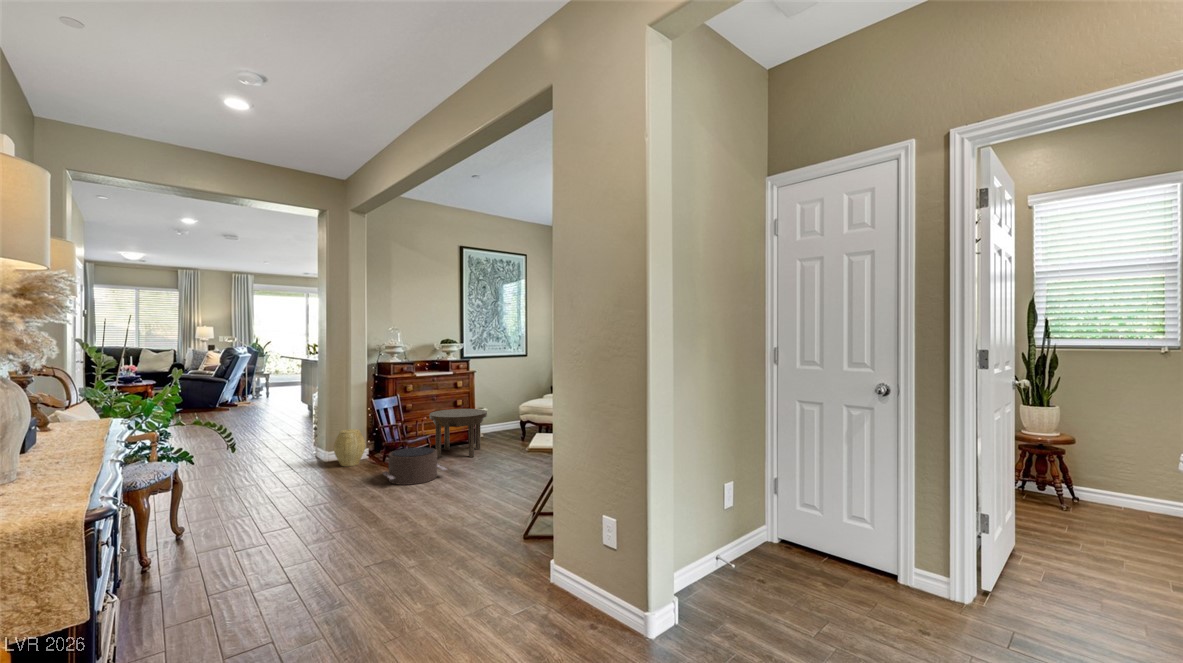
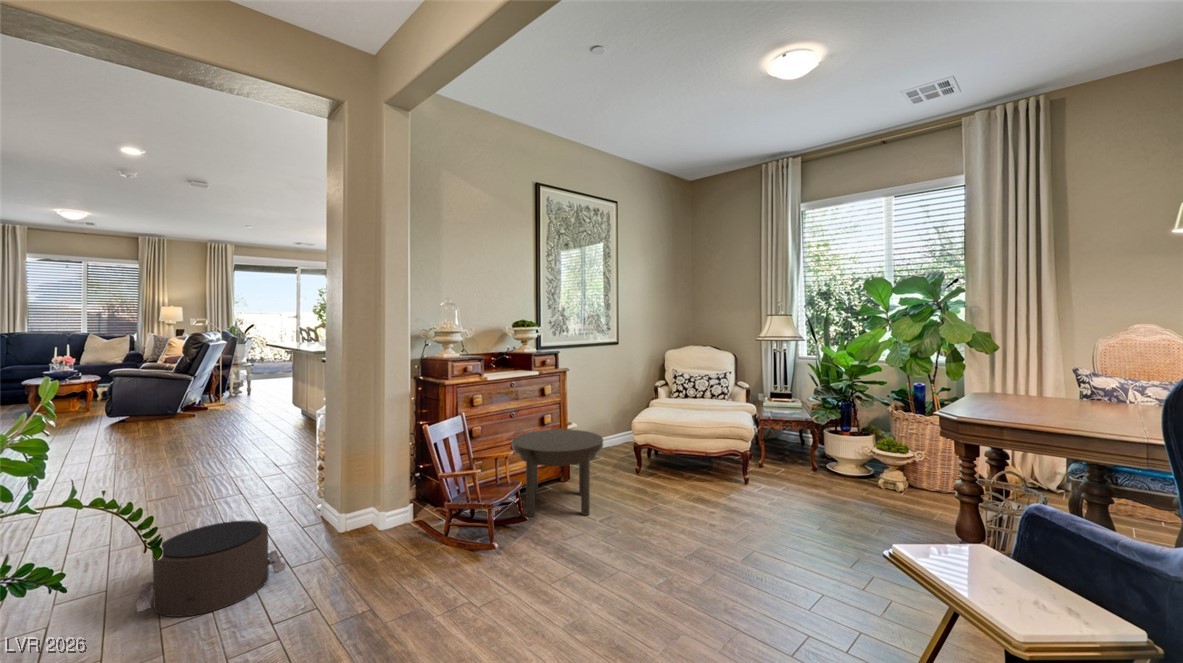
woven basket: present [334,429,365,466] -> none [357,476,412,546]
pouf: present [383,447,447,485] -> present [136,521,285,617]

